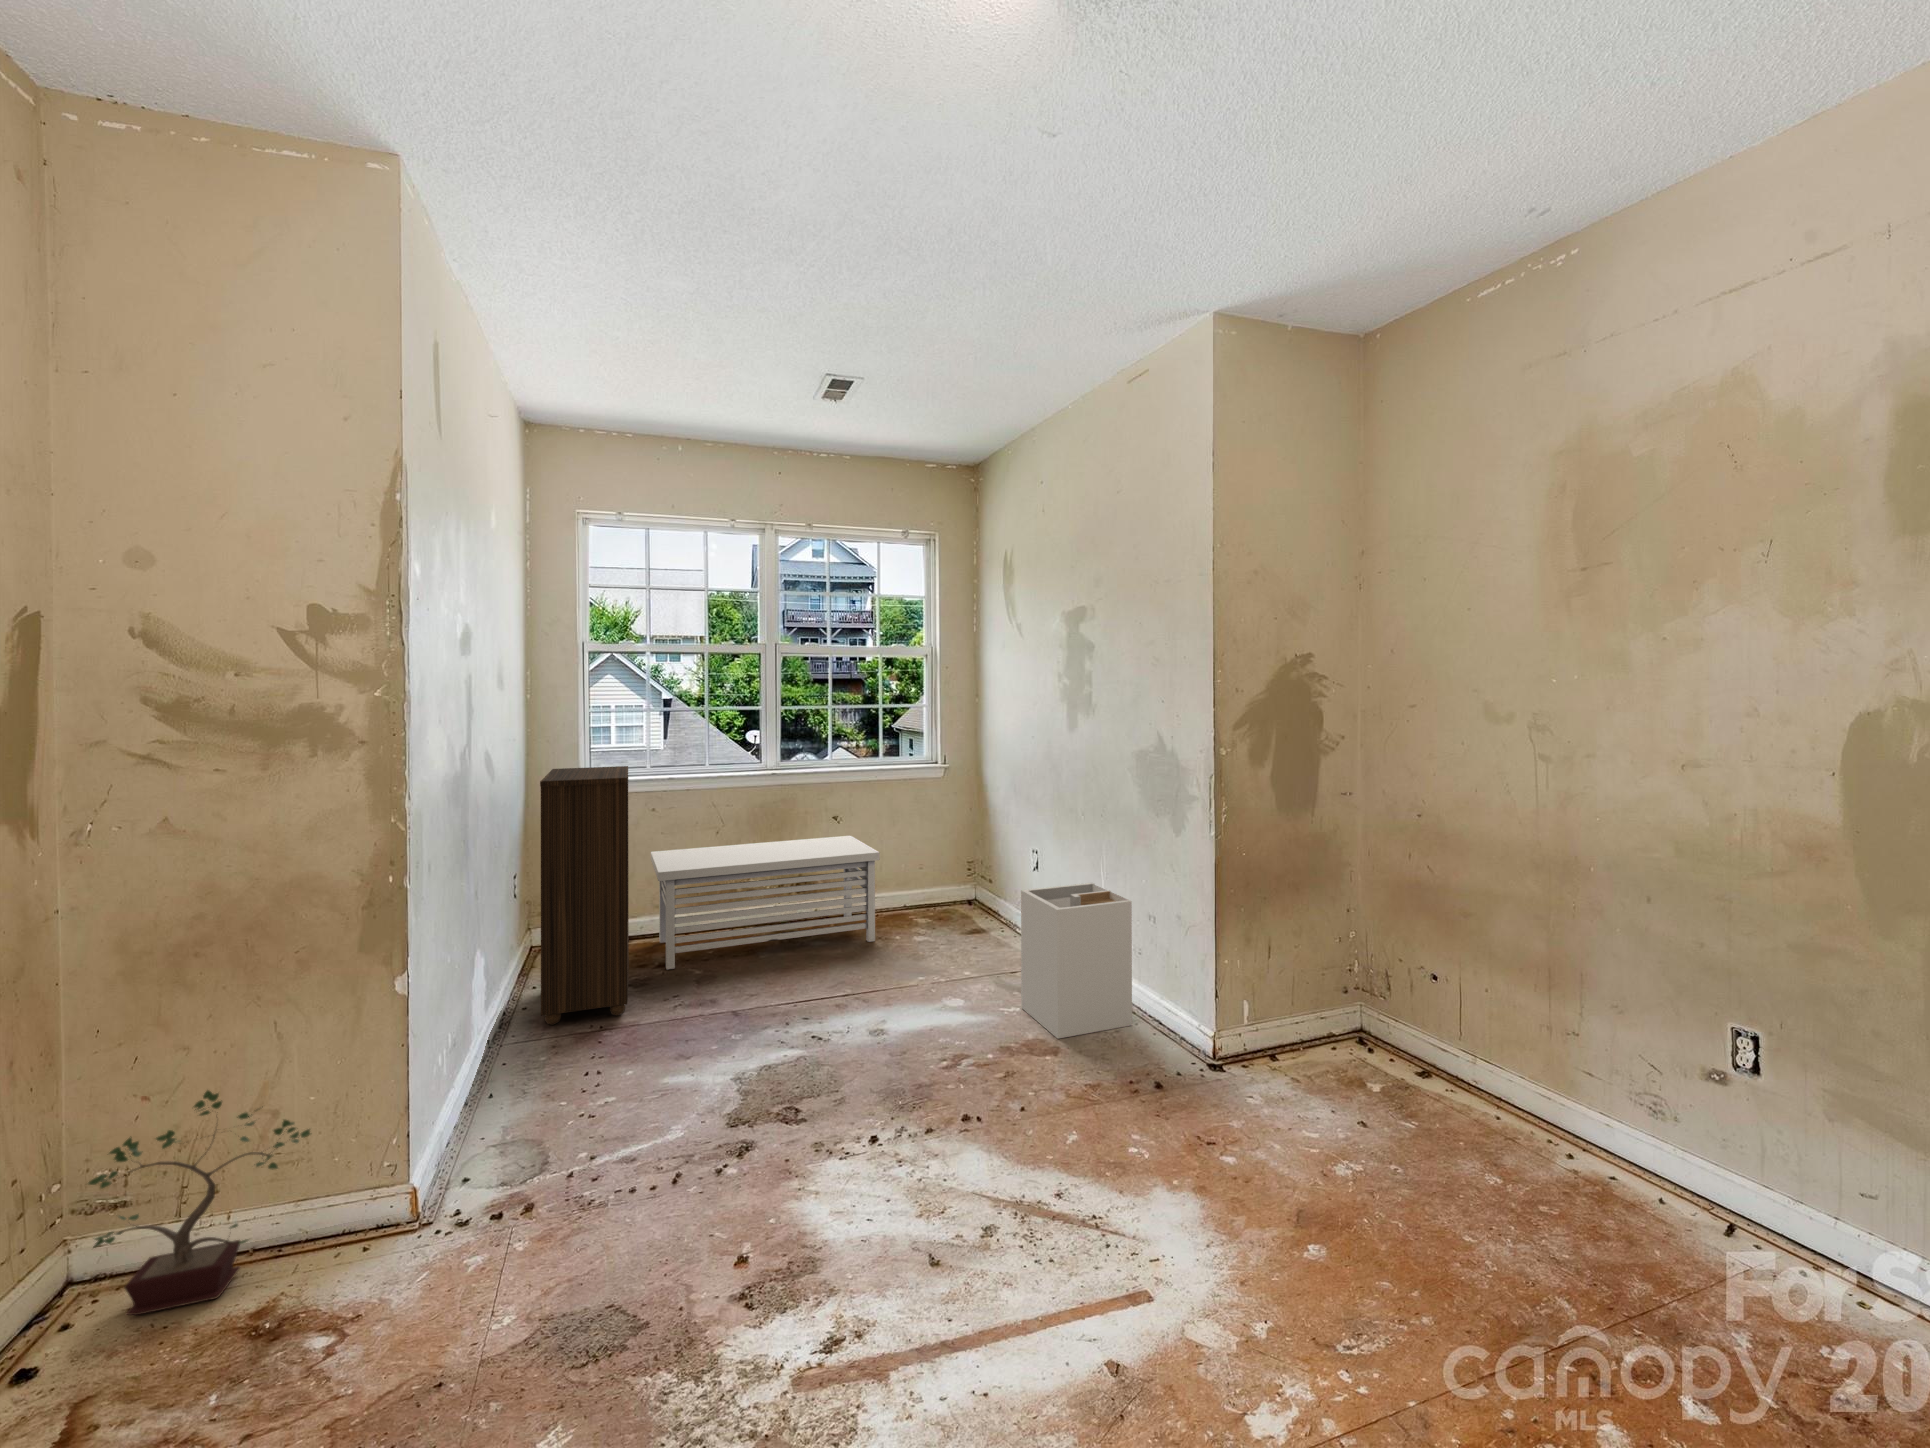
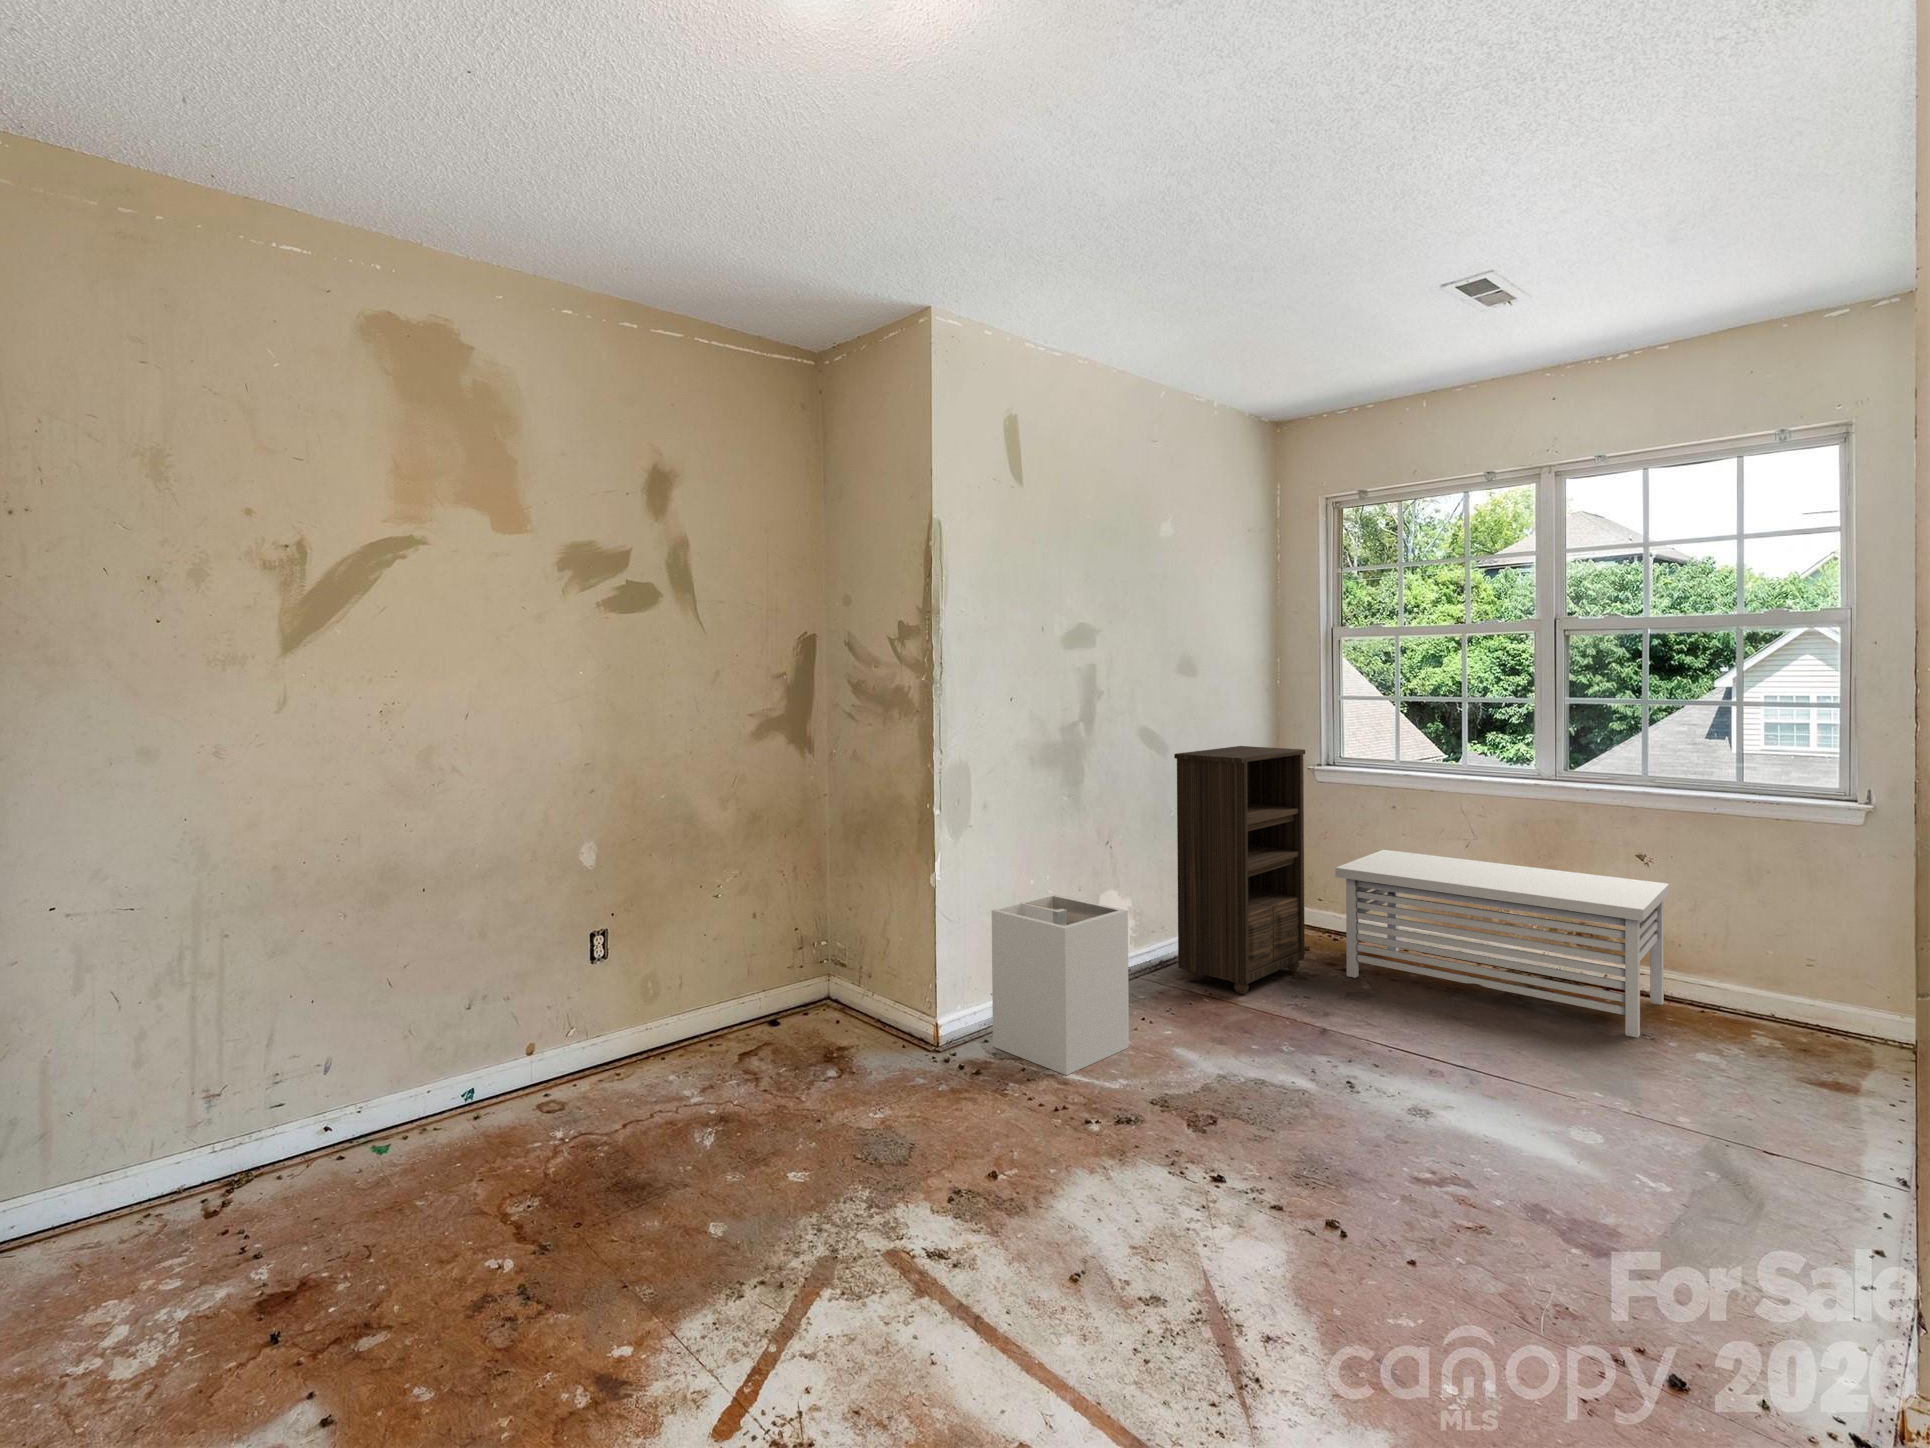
laundry hamper: present [1021,883,1132,1039] -> present [992,895,1129,1075]
potted plant: present [88,1090,310,1315] -> none [812,910,881,1035]

